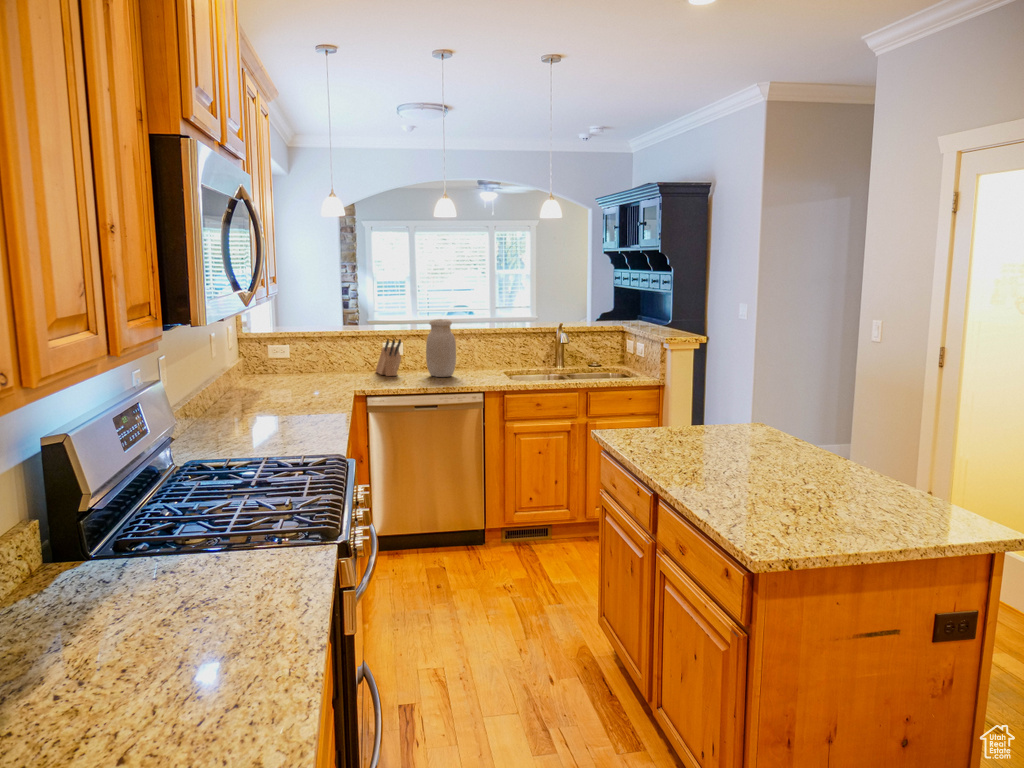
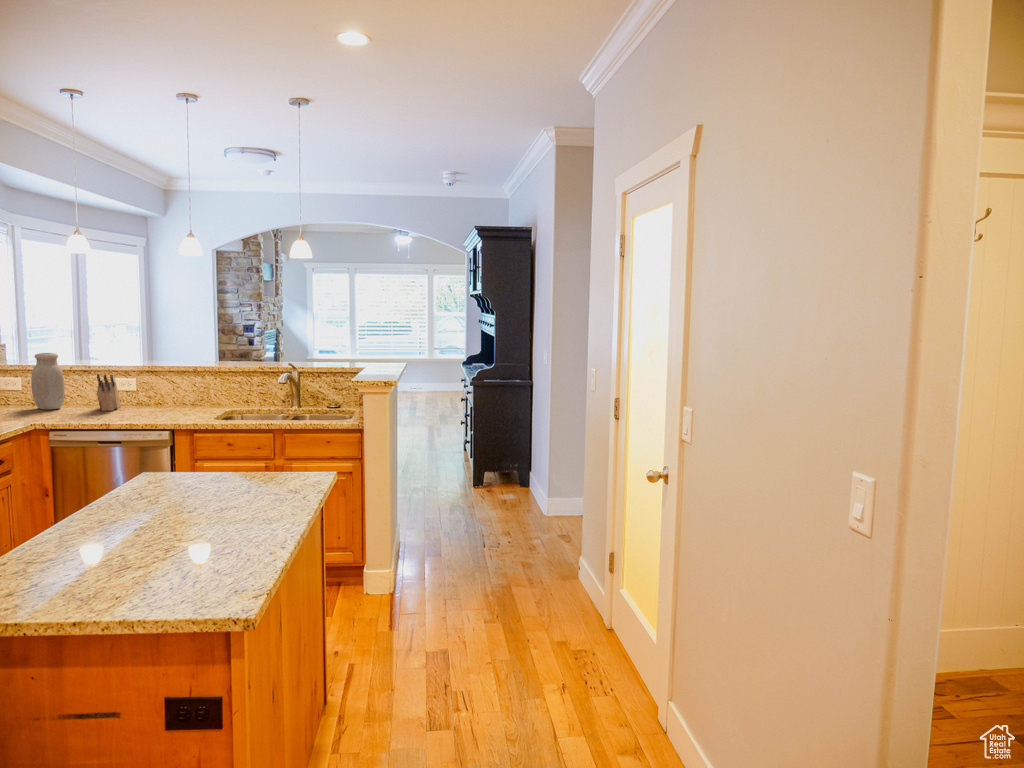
jar: present [426,319,456,377] -> present [31,353,65,410]

